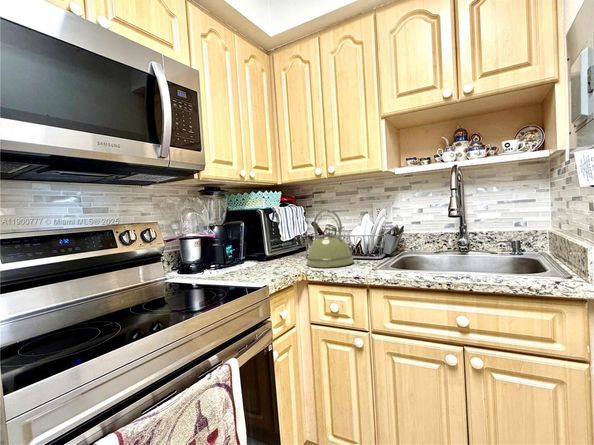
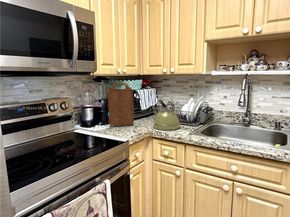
cutting board: none [224,193,272,270] -> present [108,83,134,126]

